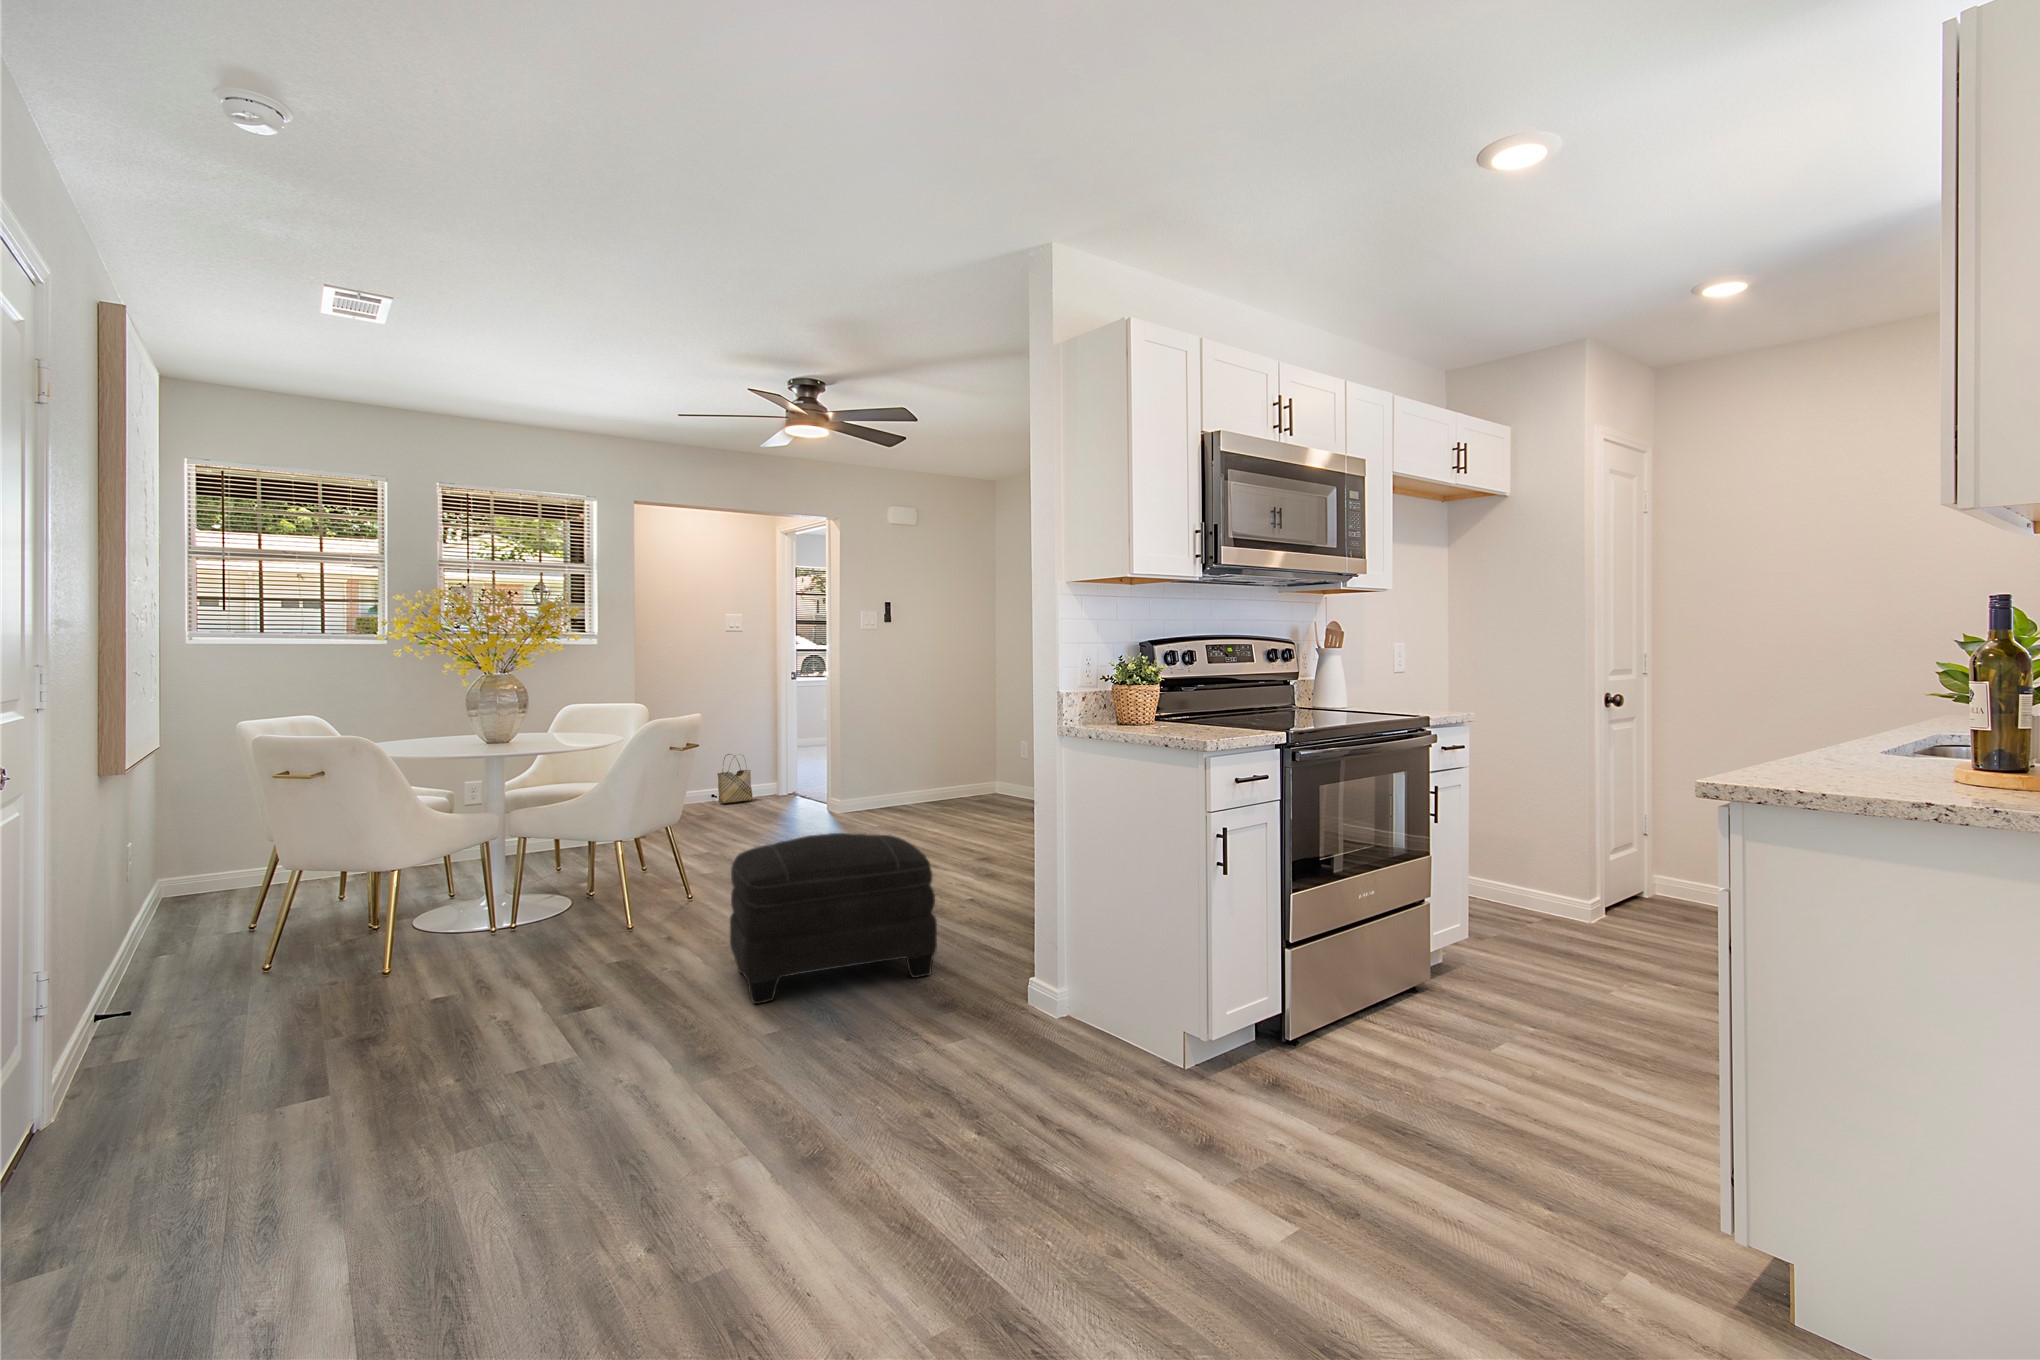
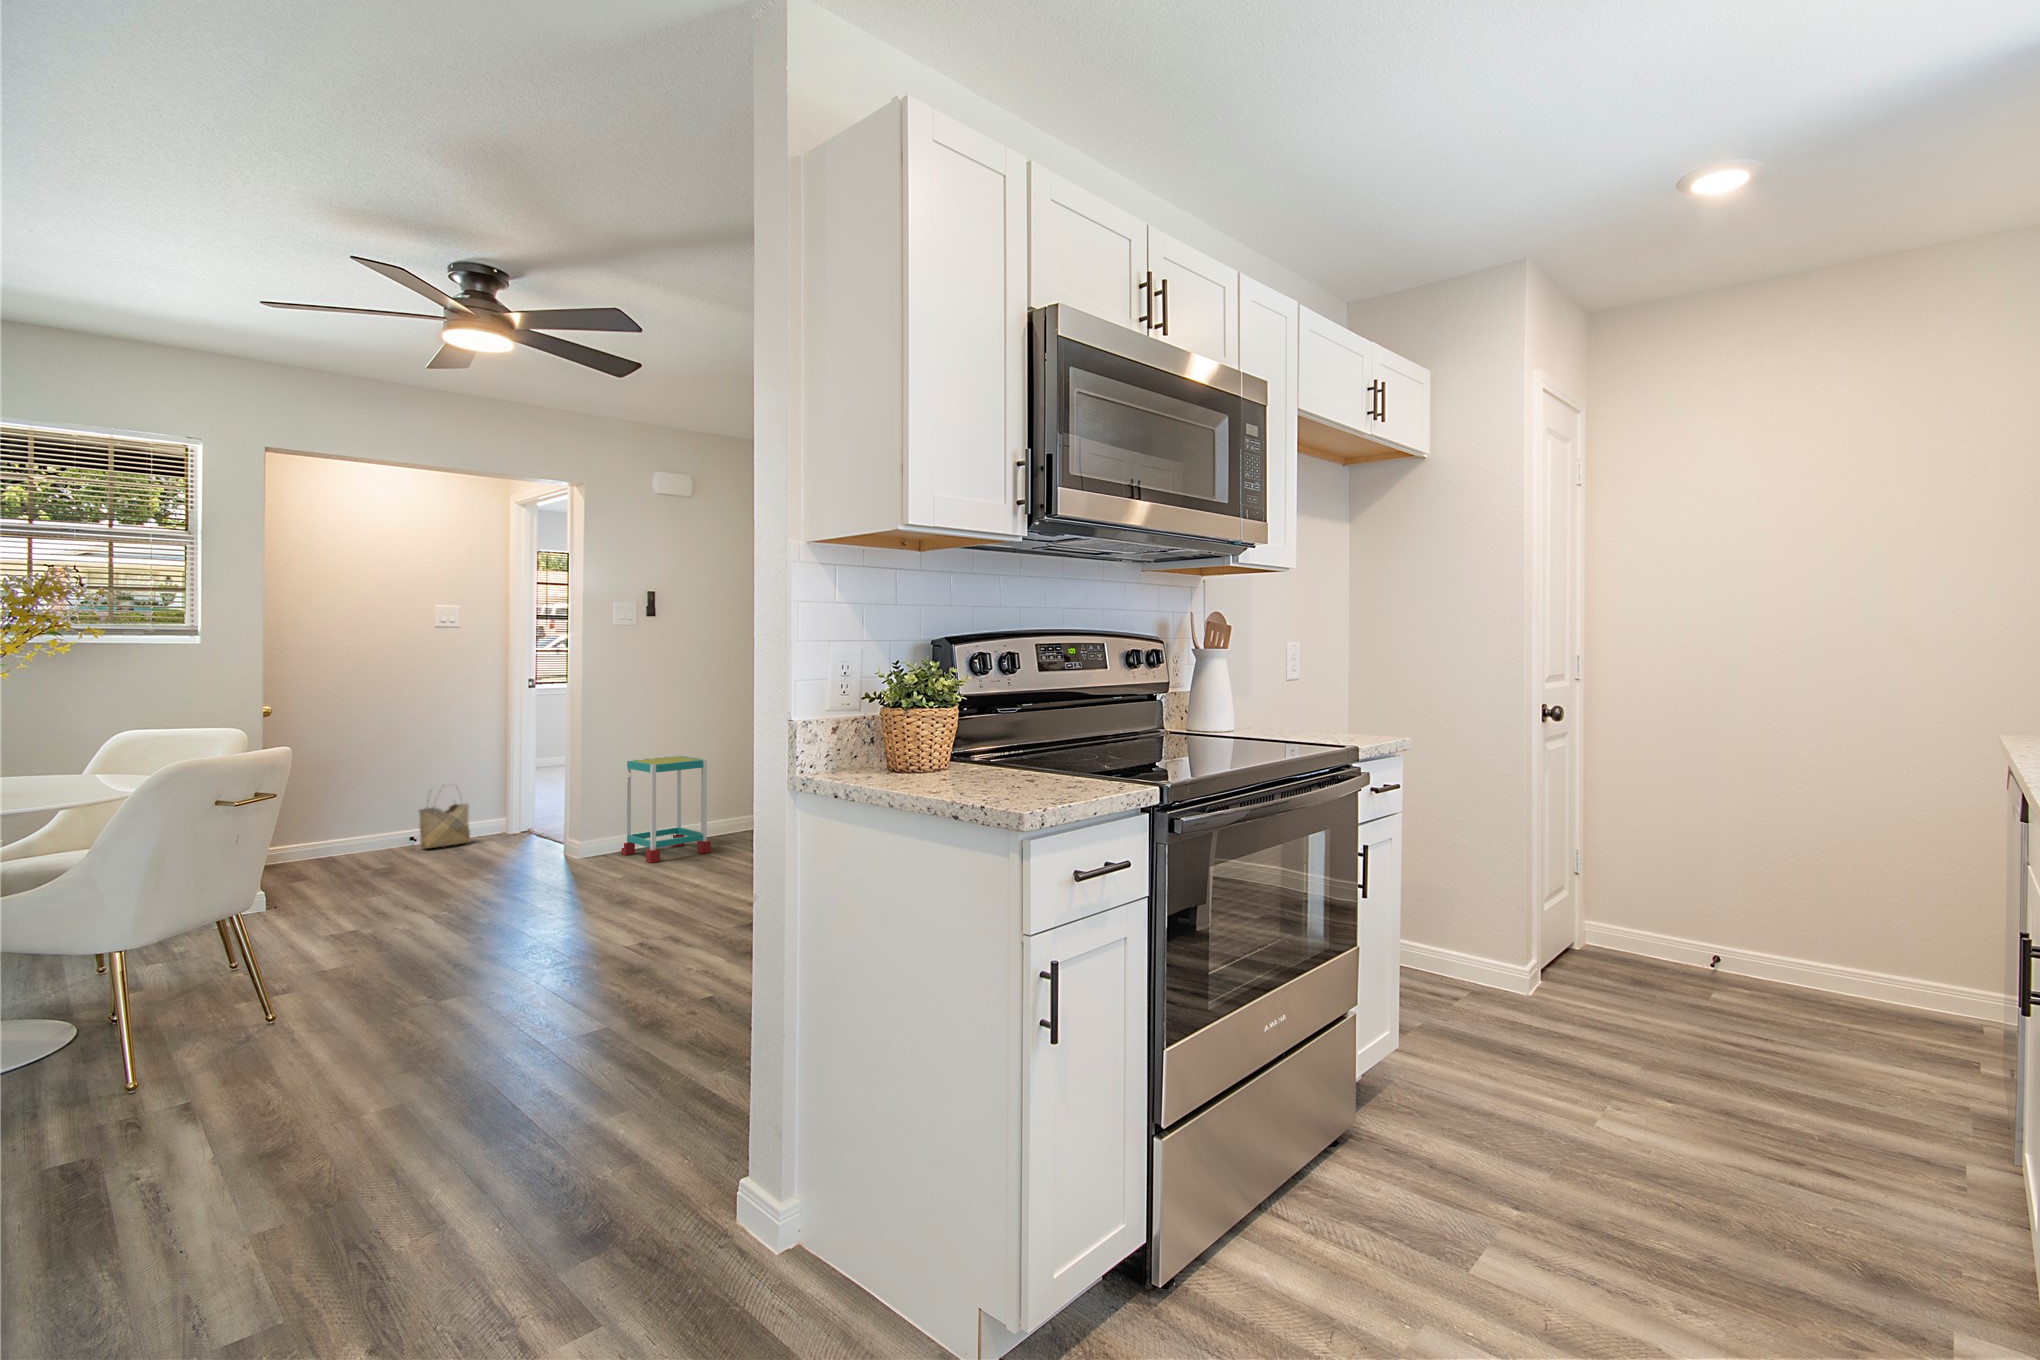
side table: none [868,734,936,817] -> present [621,756,711,863]
ottoman: present [730,833,937,1004] -> none [219,938,607,1271]

